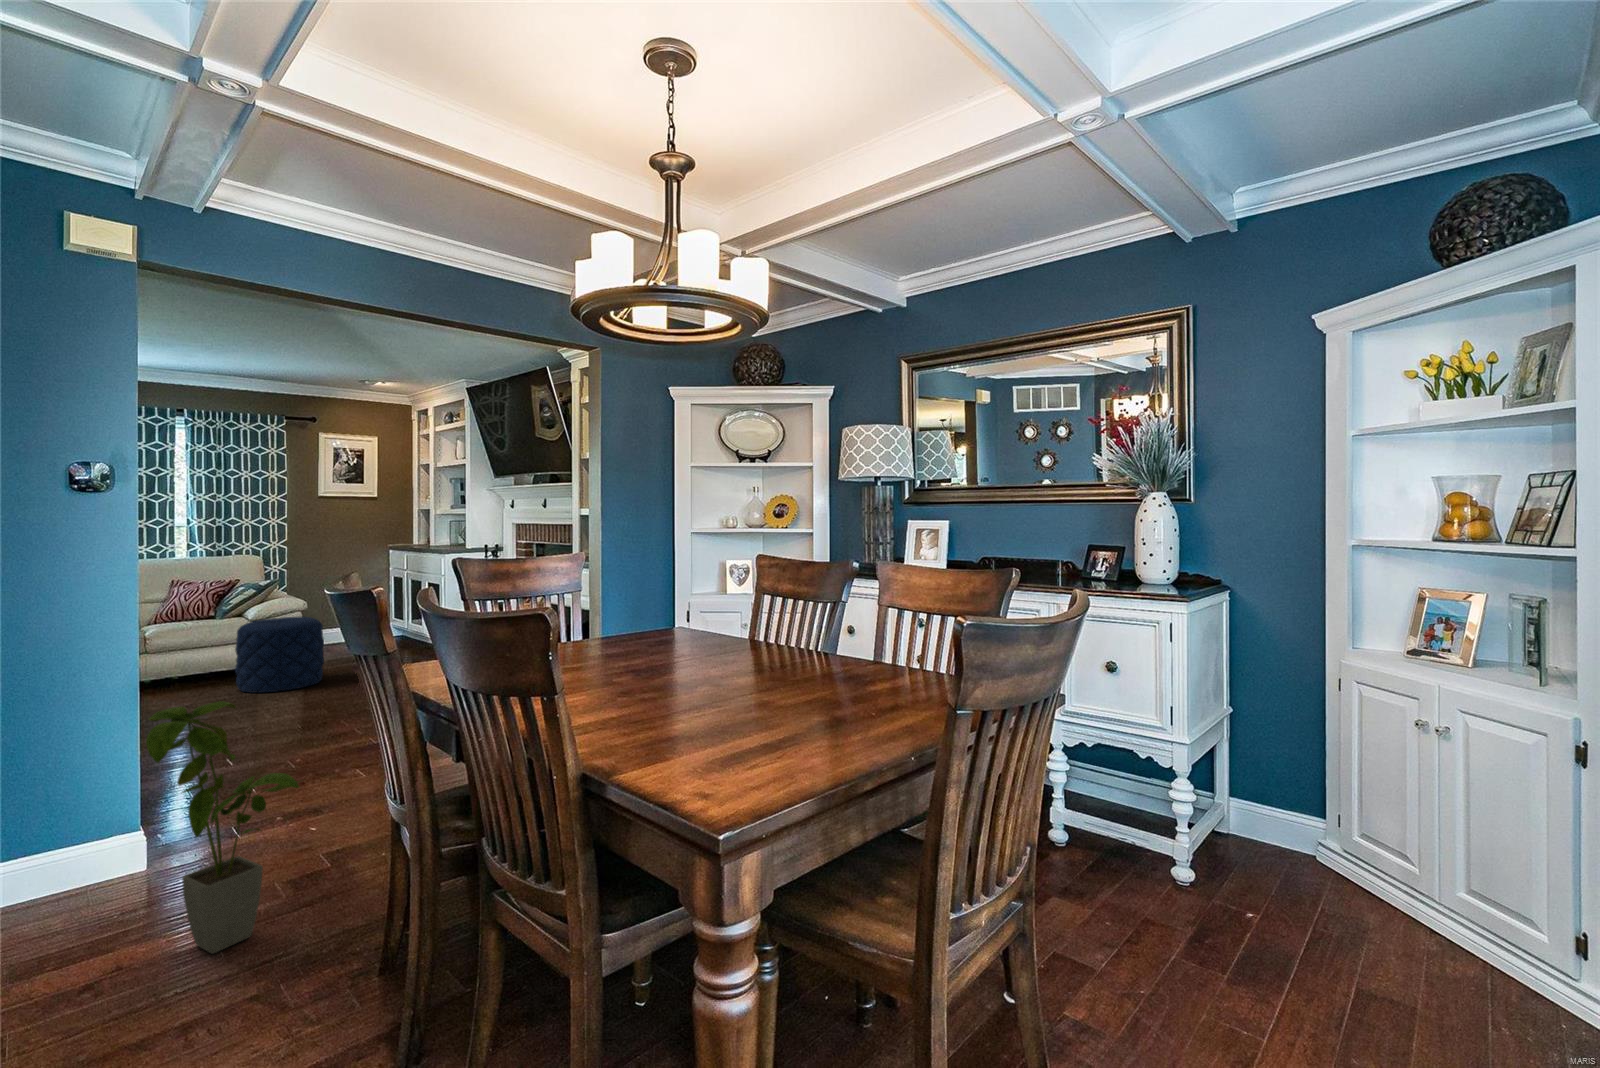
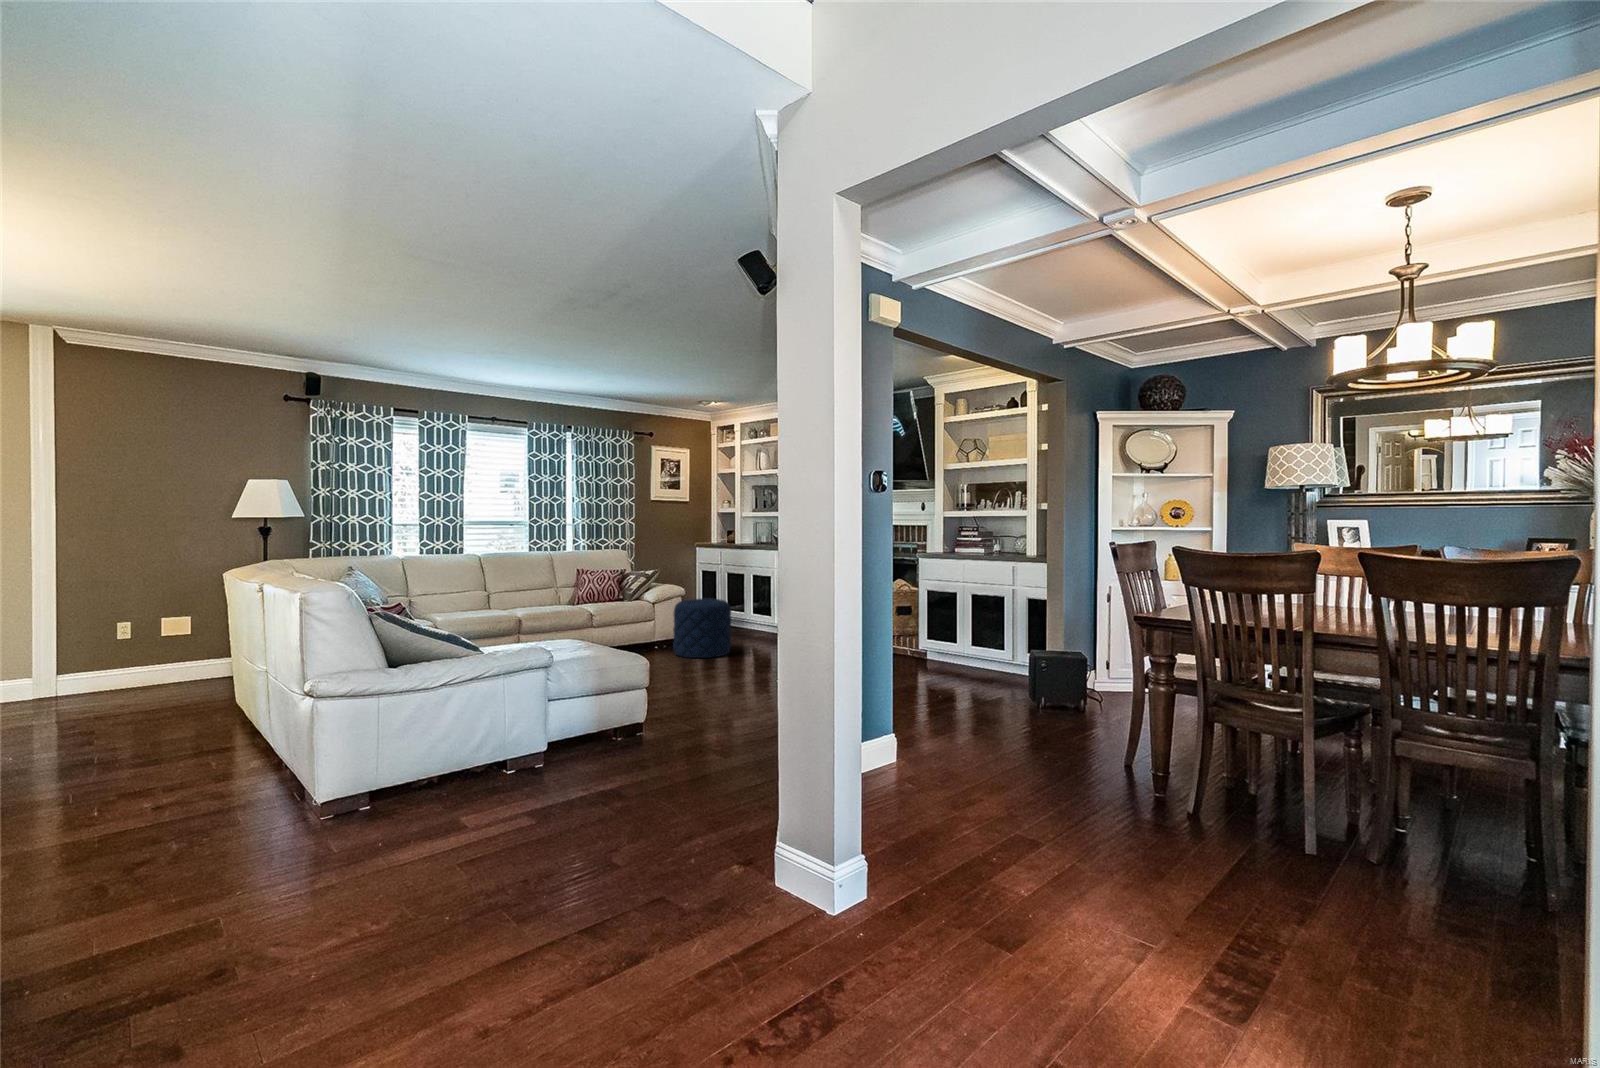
house plant: present [146,701,299,953] -> none [1016,628,1102,782]

